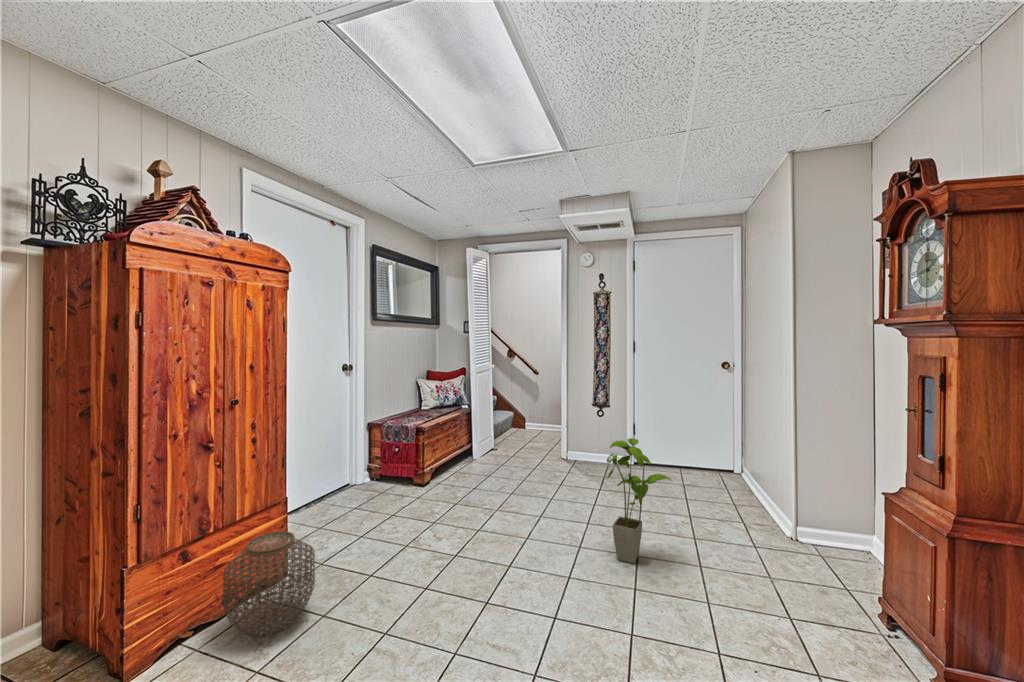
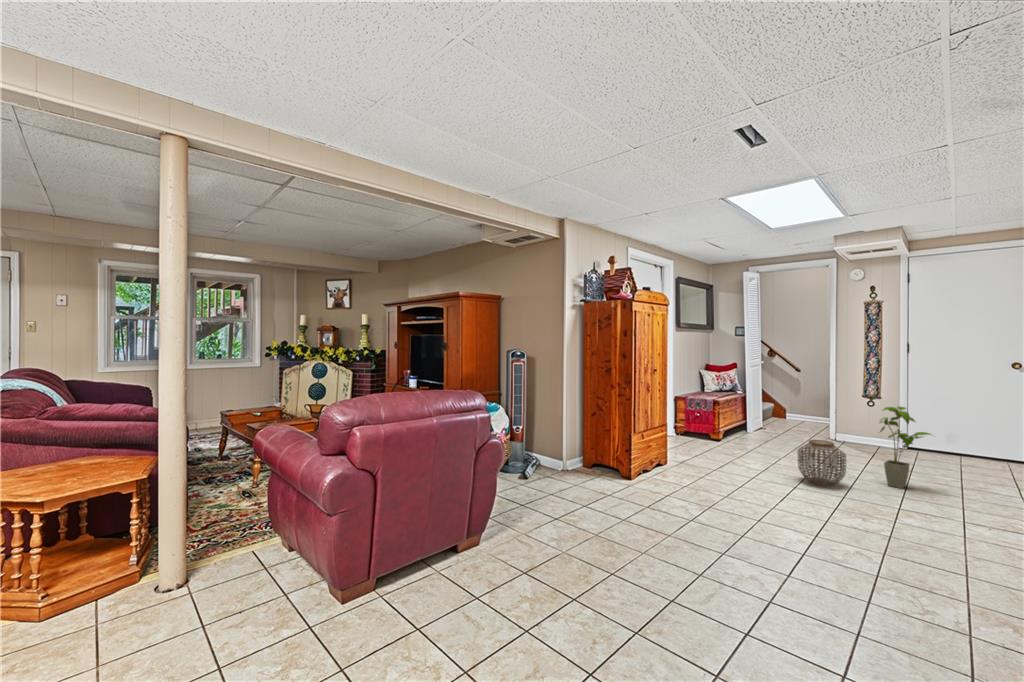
woven basket: present [223,531,315,638] -> present [798,440,846,487]

